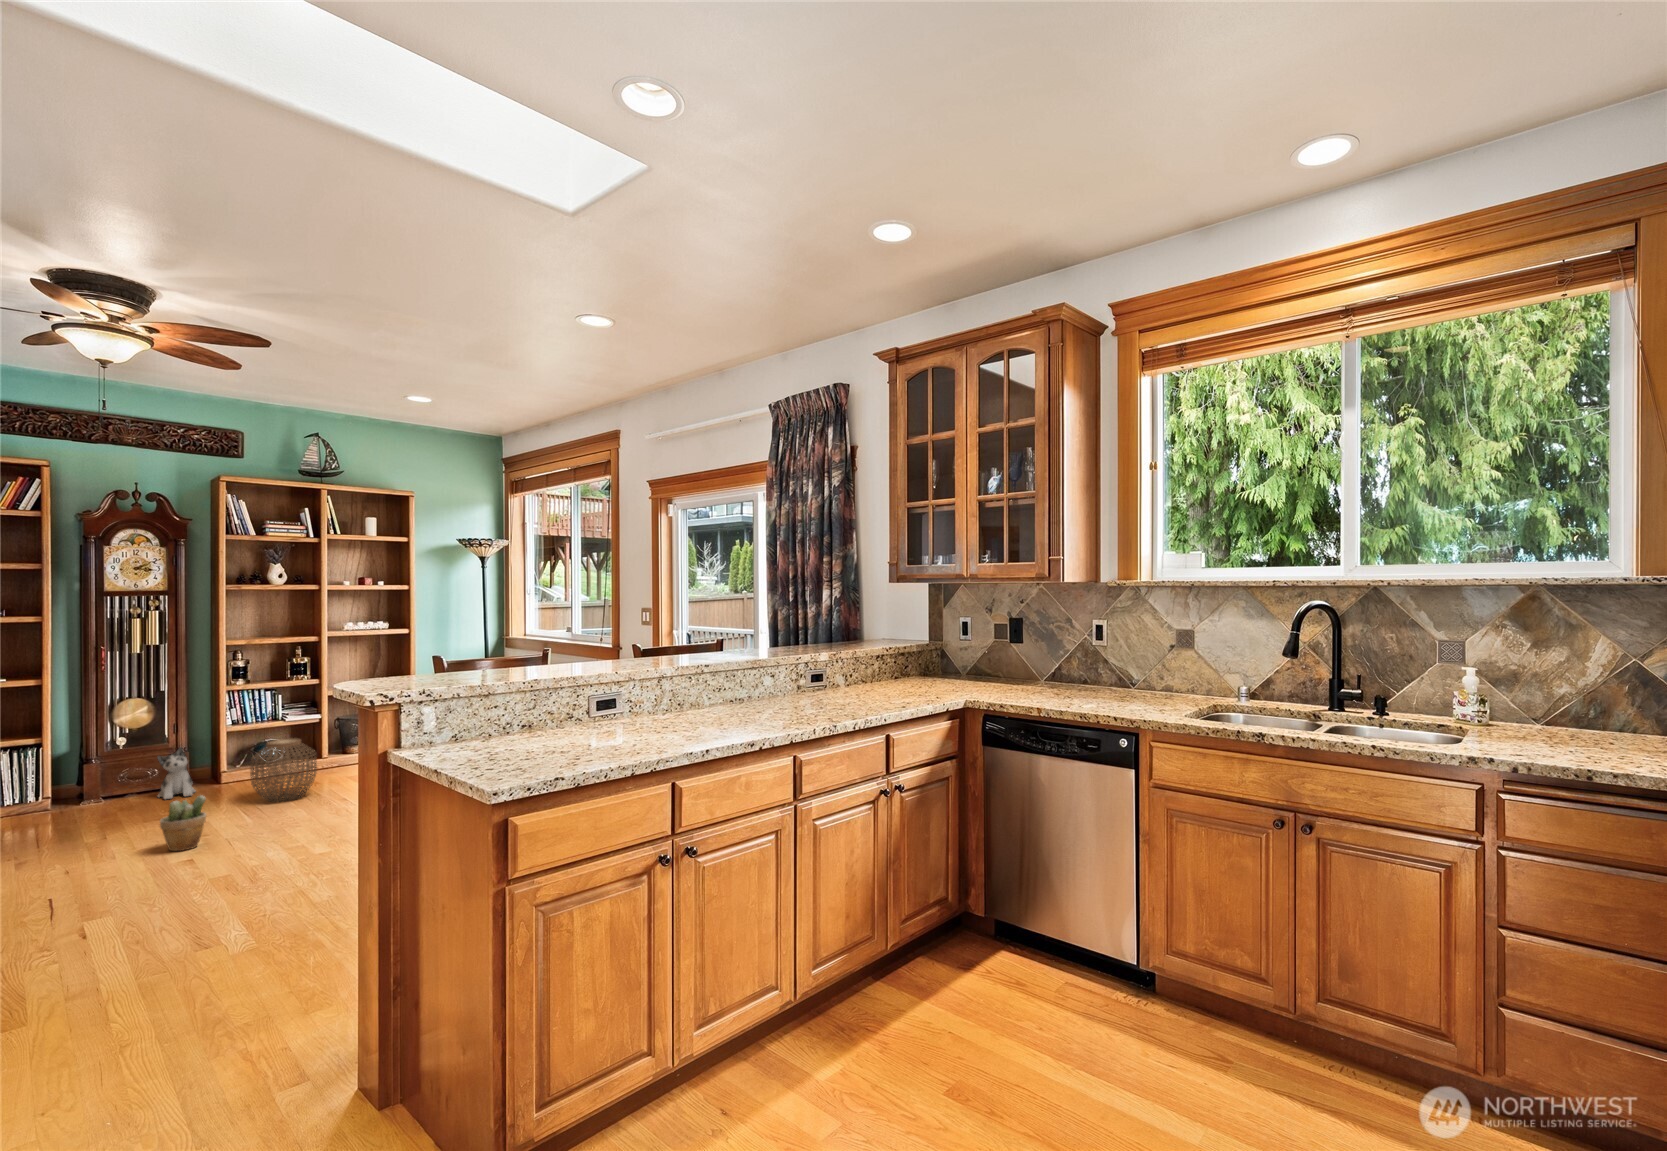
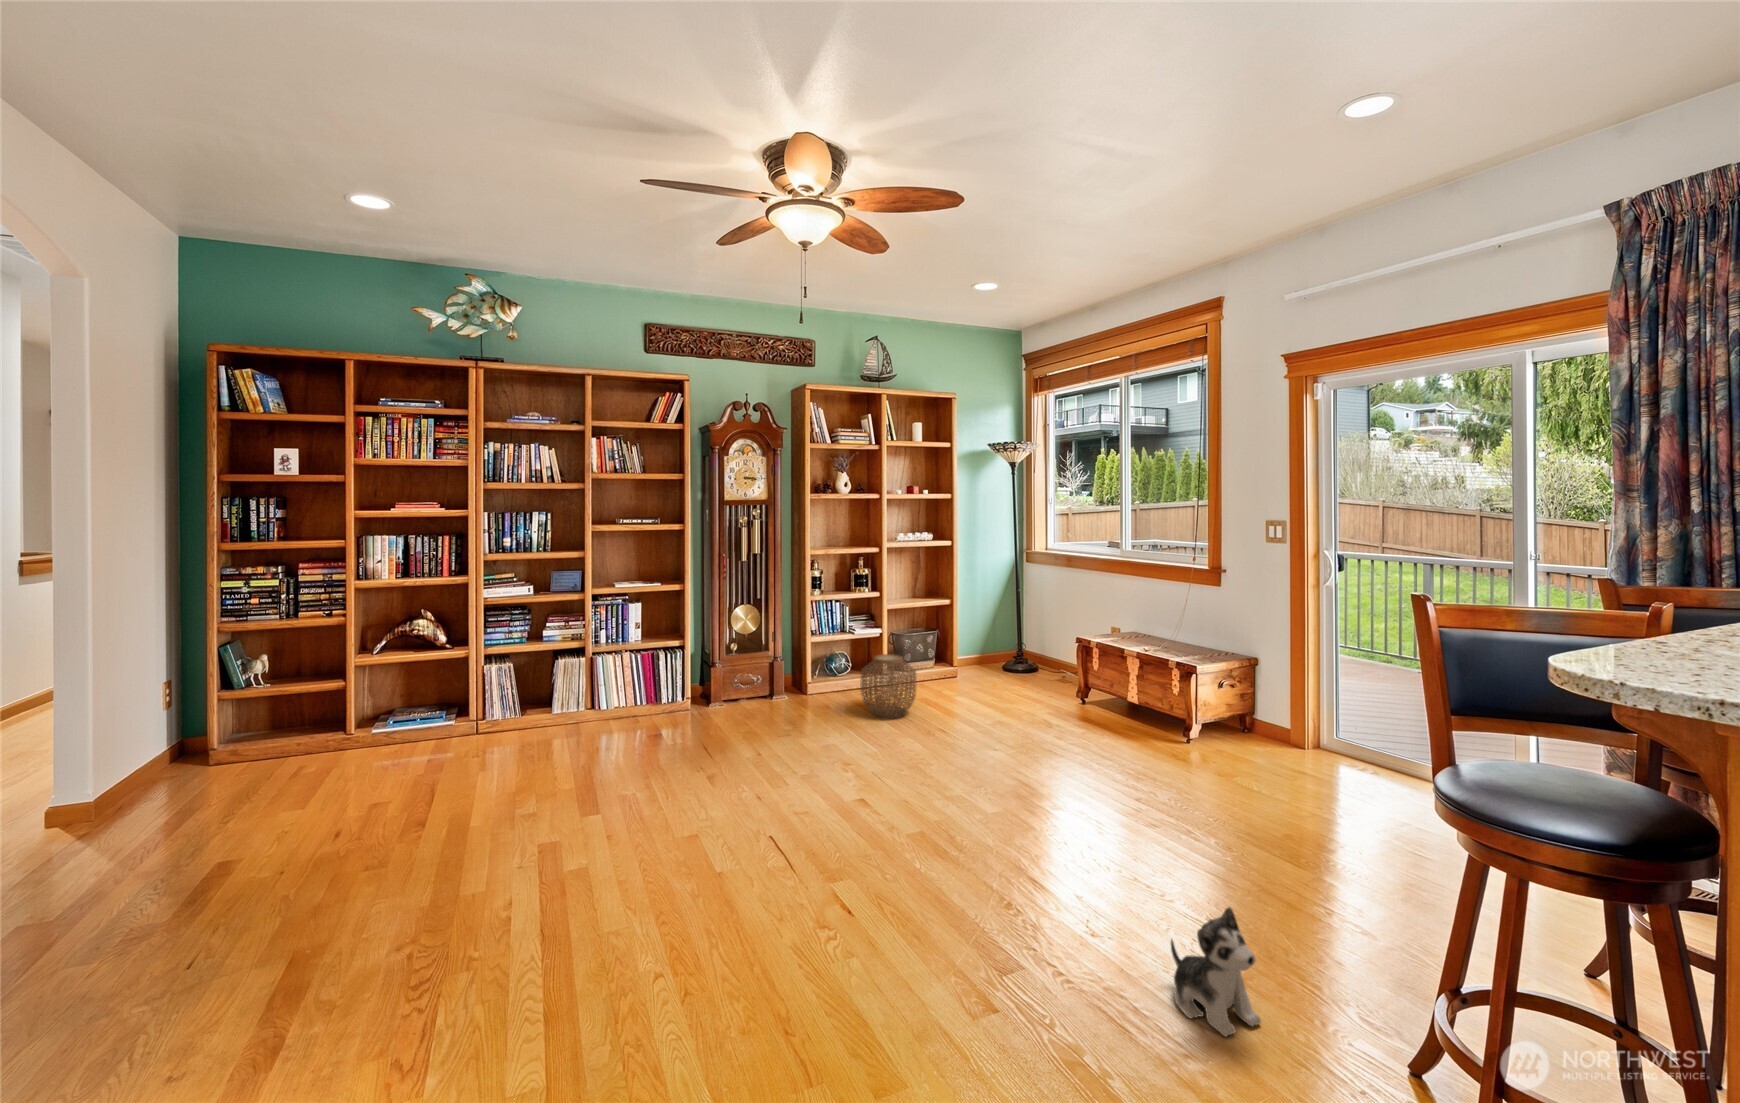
plush toy: present [157,747,196,799] -> present [1171,907,1261,1036]
potted plant: present [160,795,206,851] -> none [841,715,878,770]

